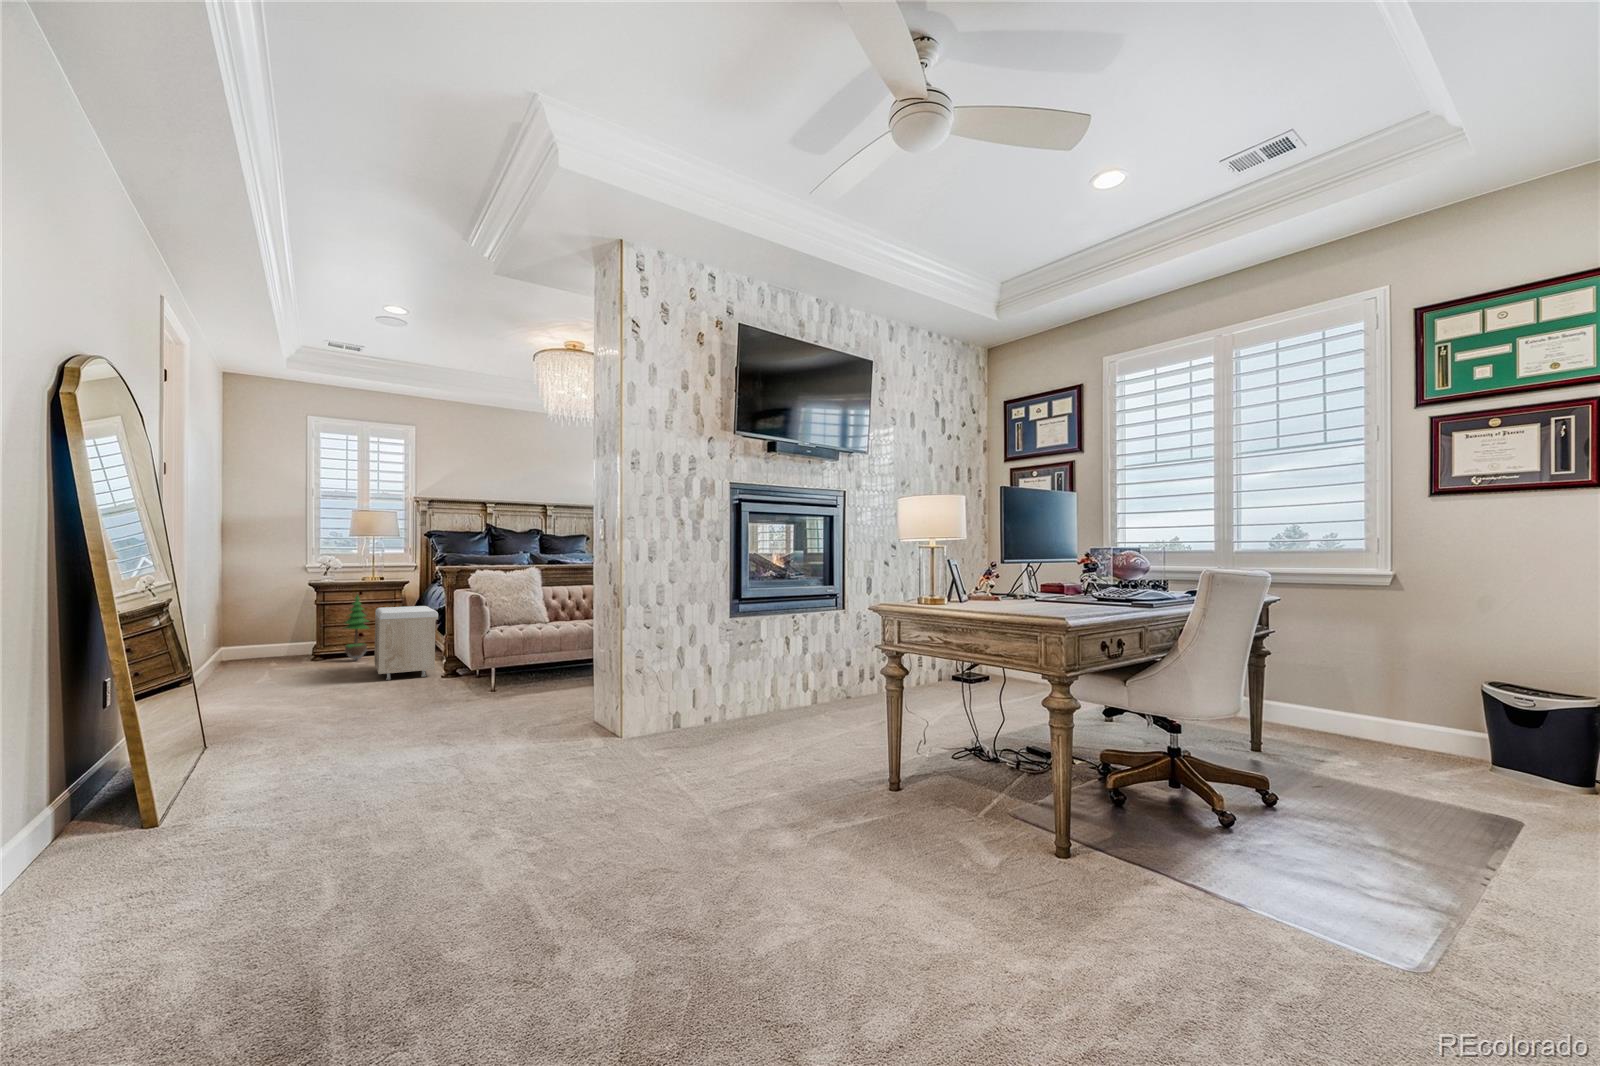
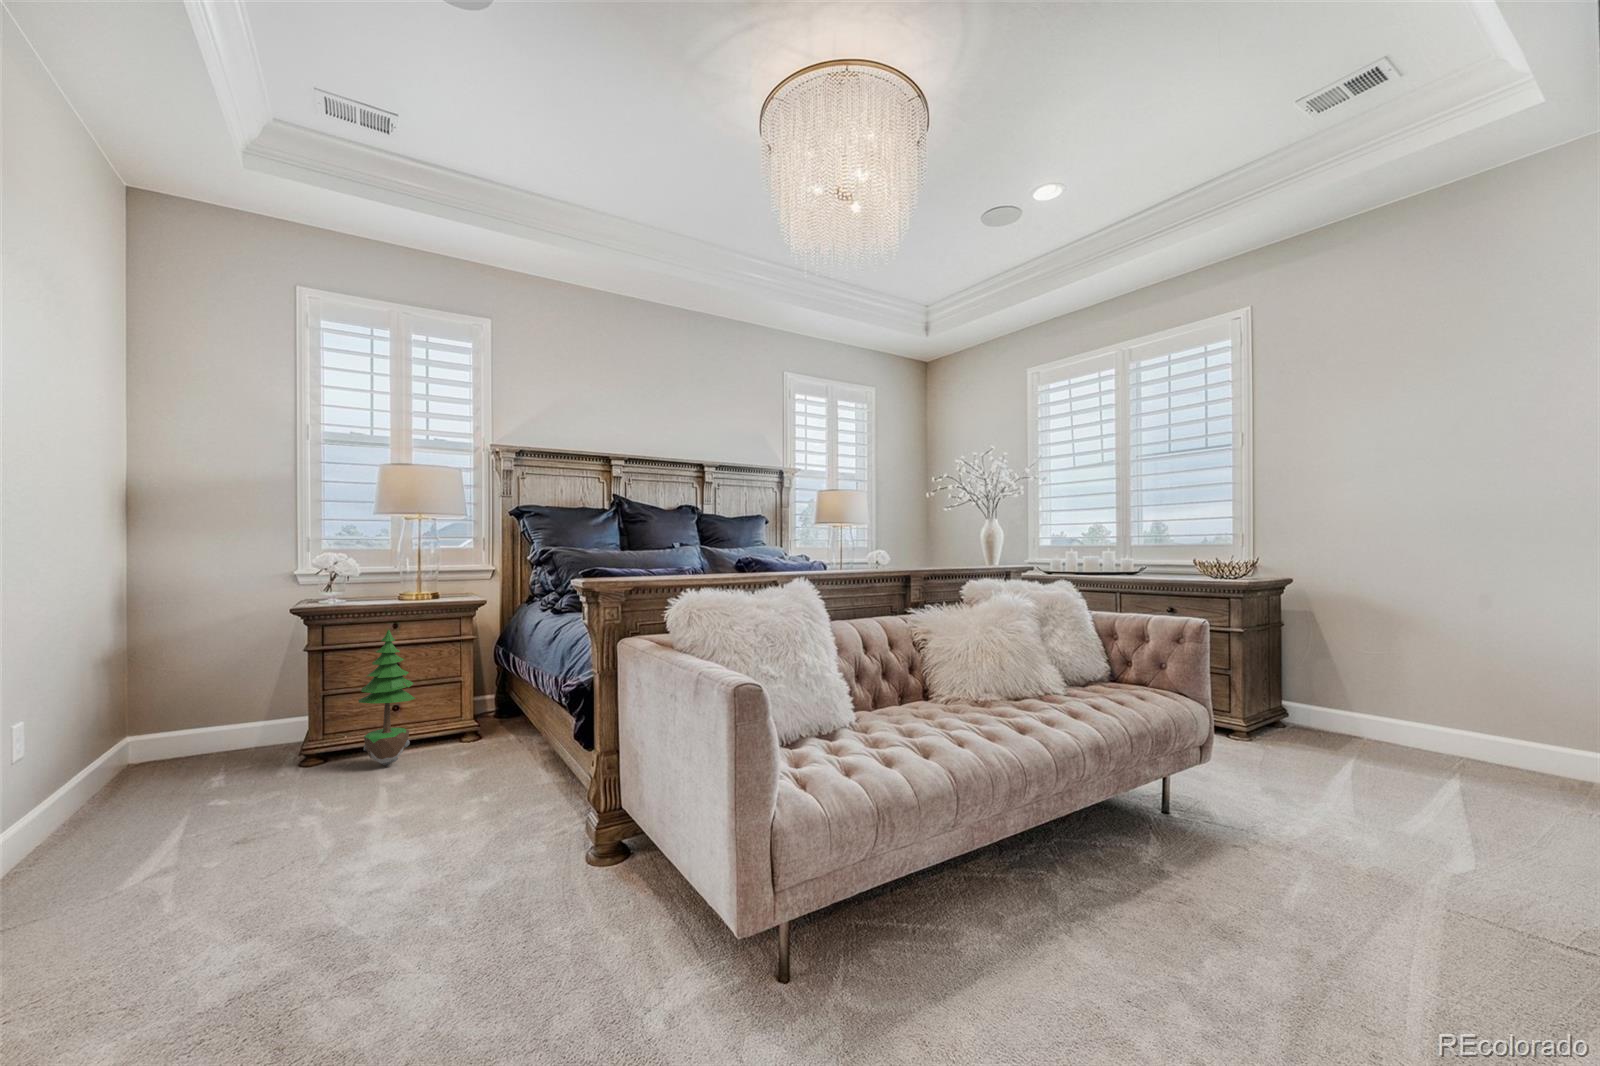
storage bench: present [374,606,438,680] -> none [425,660,579,872]

